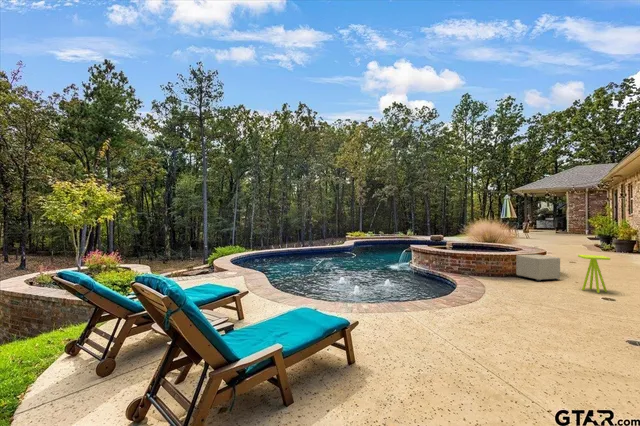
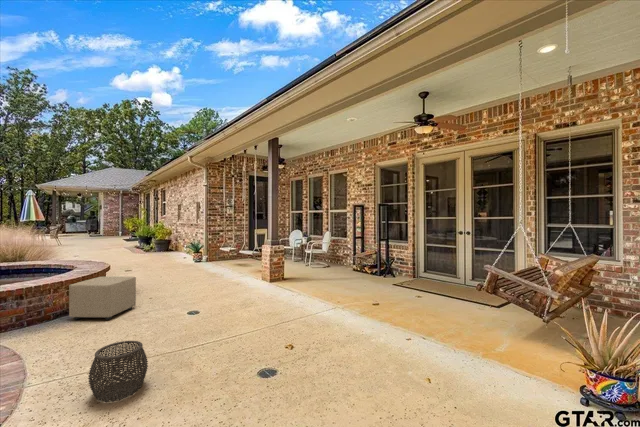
side table: present [578,255,610,293] -> none [165,268,202,318]
woven basket: none [512,280,543,307] -> present [88,341,148,402]

